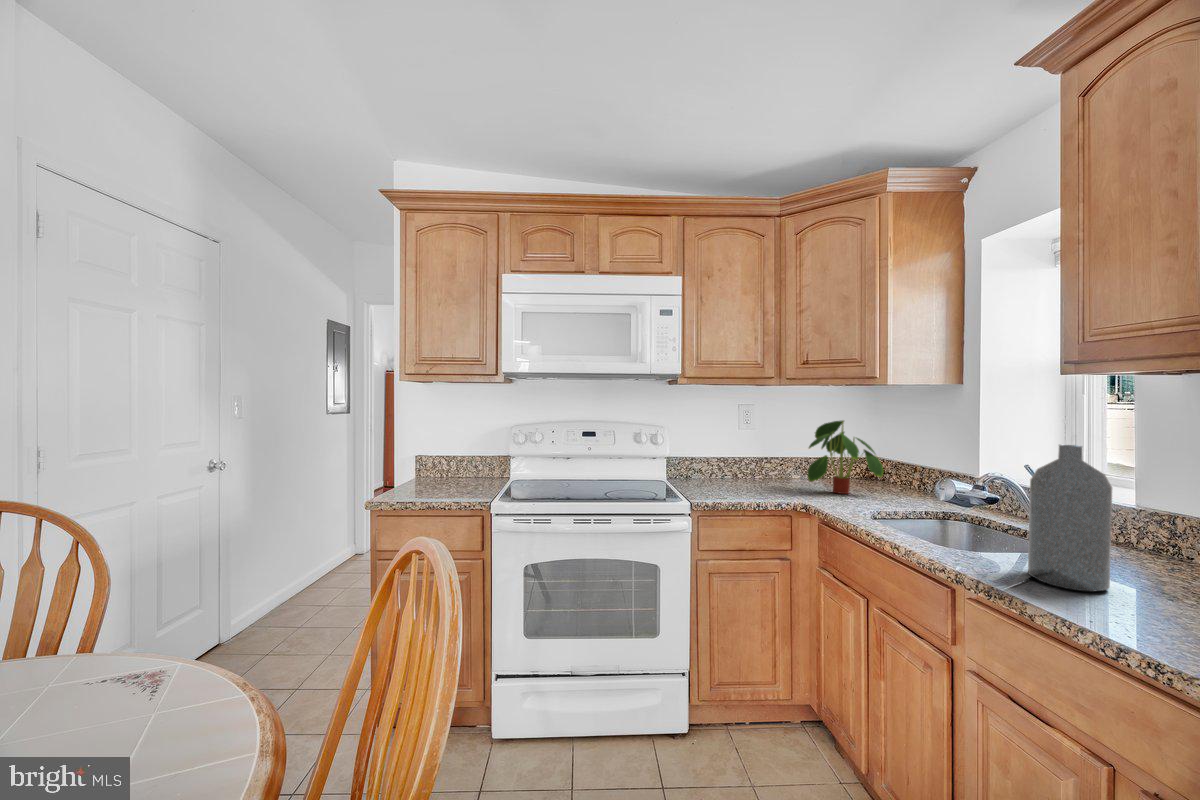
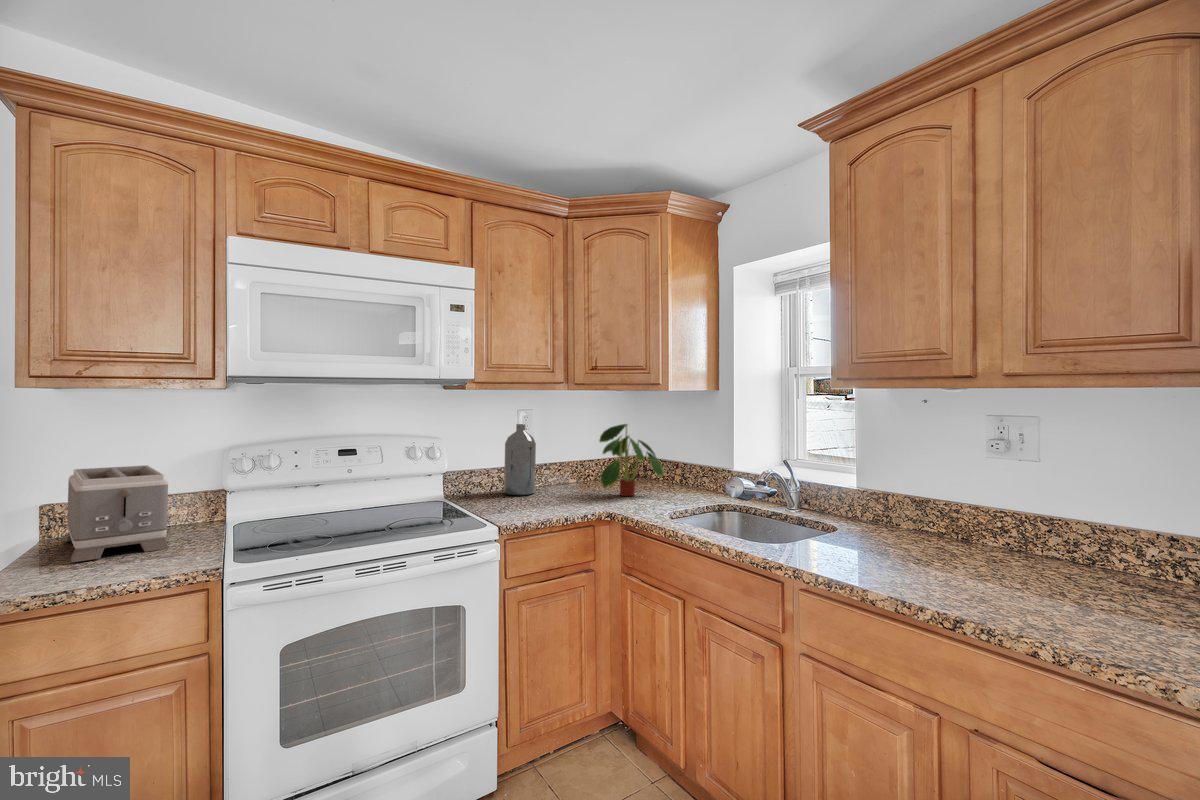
toaster: none [430,437,478,491] -> present [65,465,169,563]
bottle: present [1028,445,1112,592] -> present [504,424,536,495]

